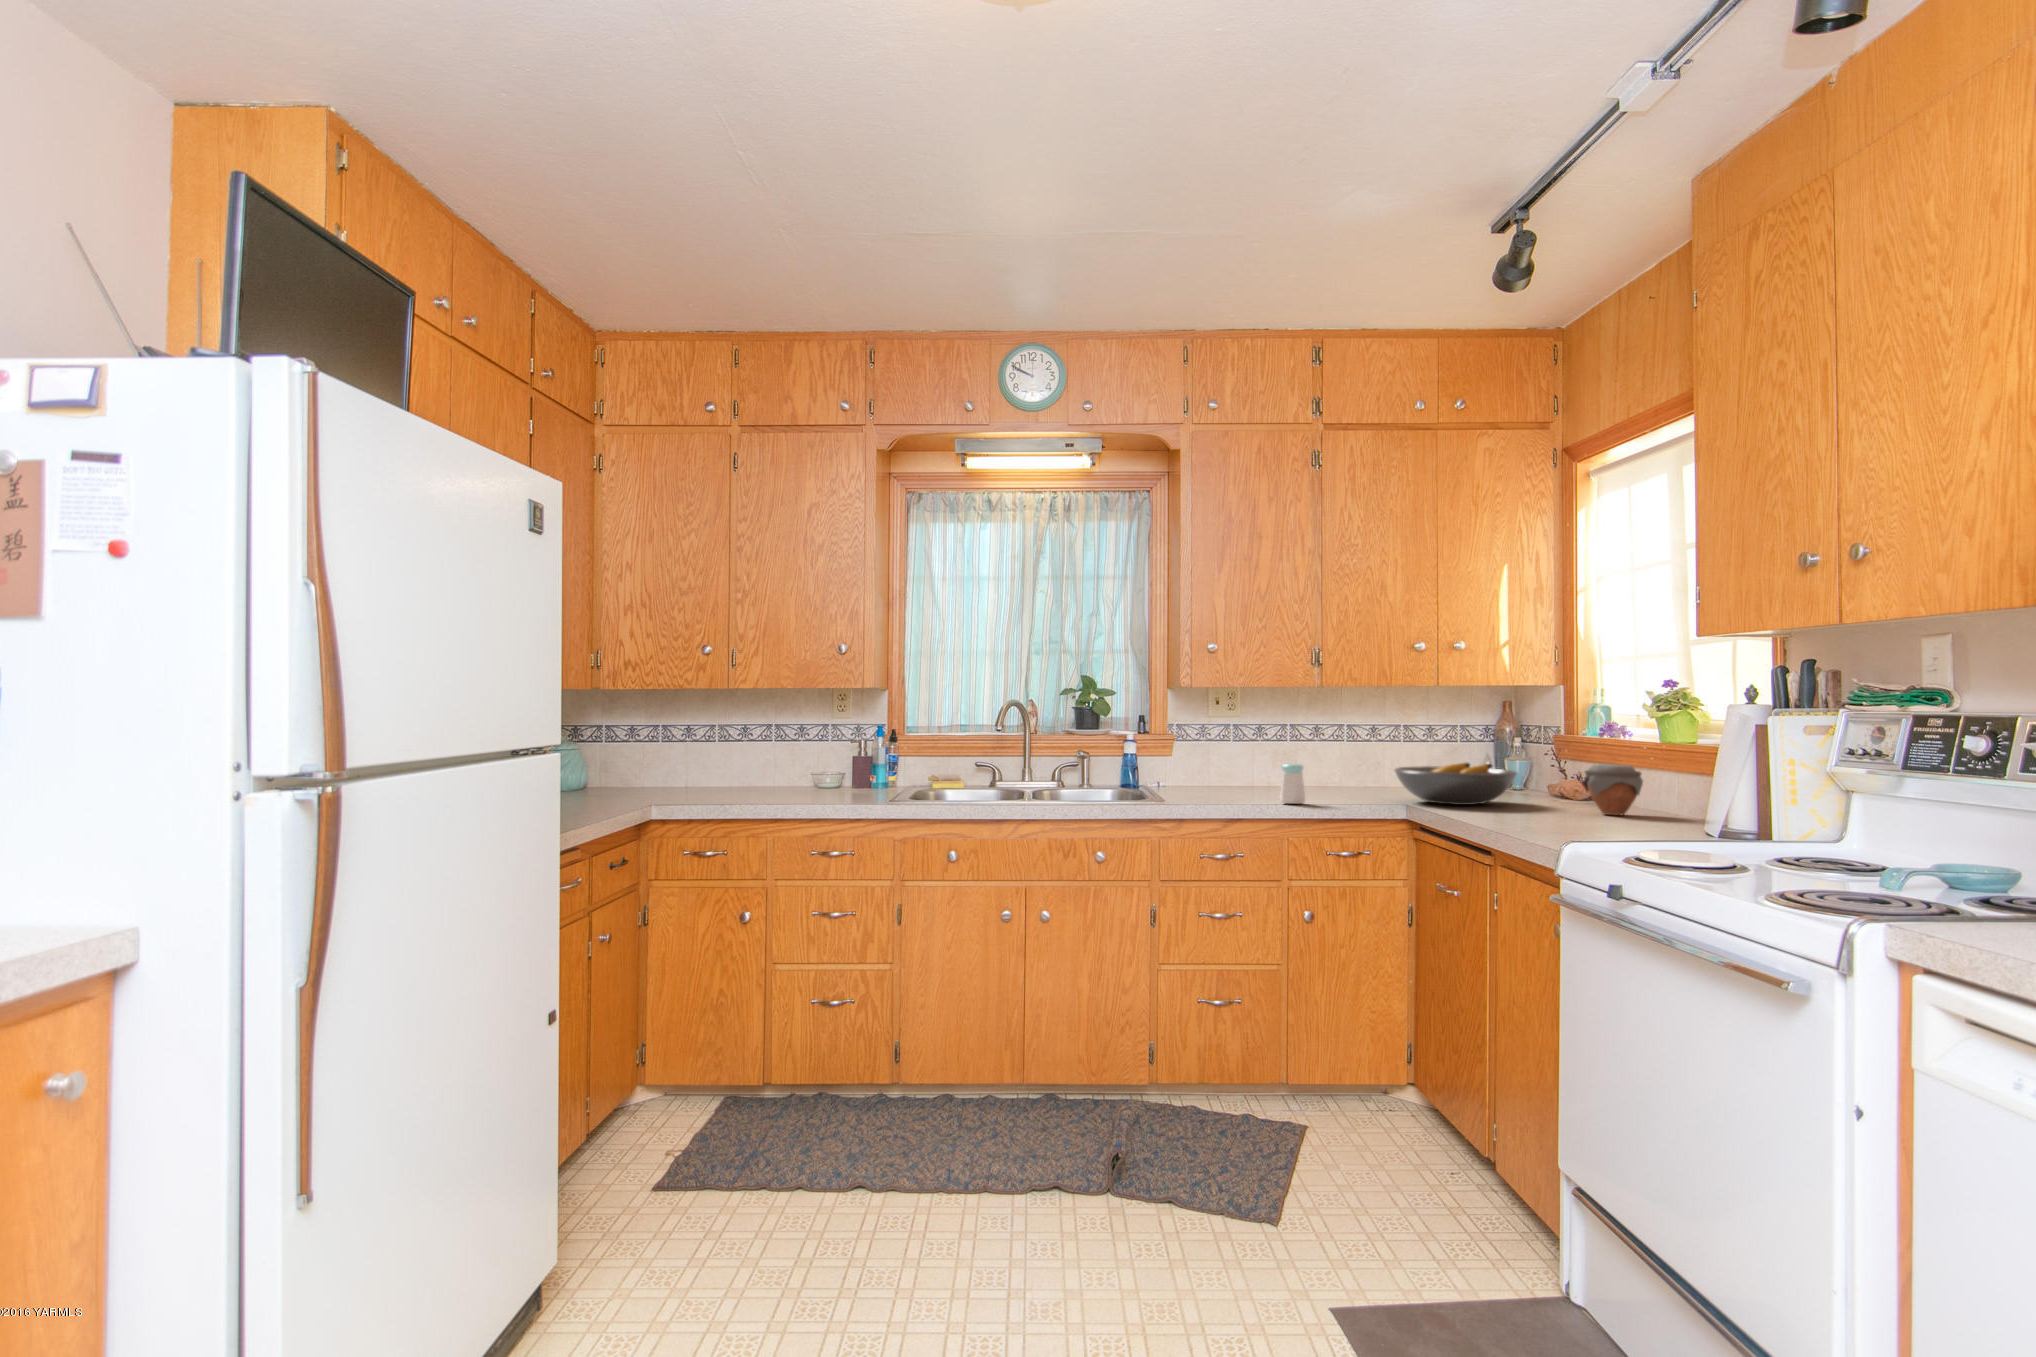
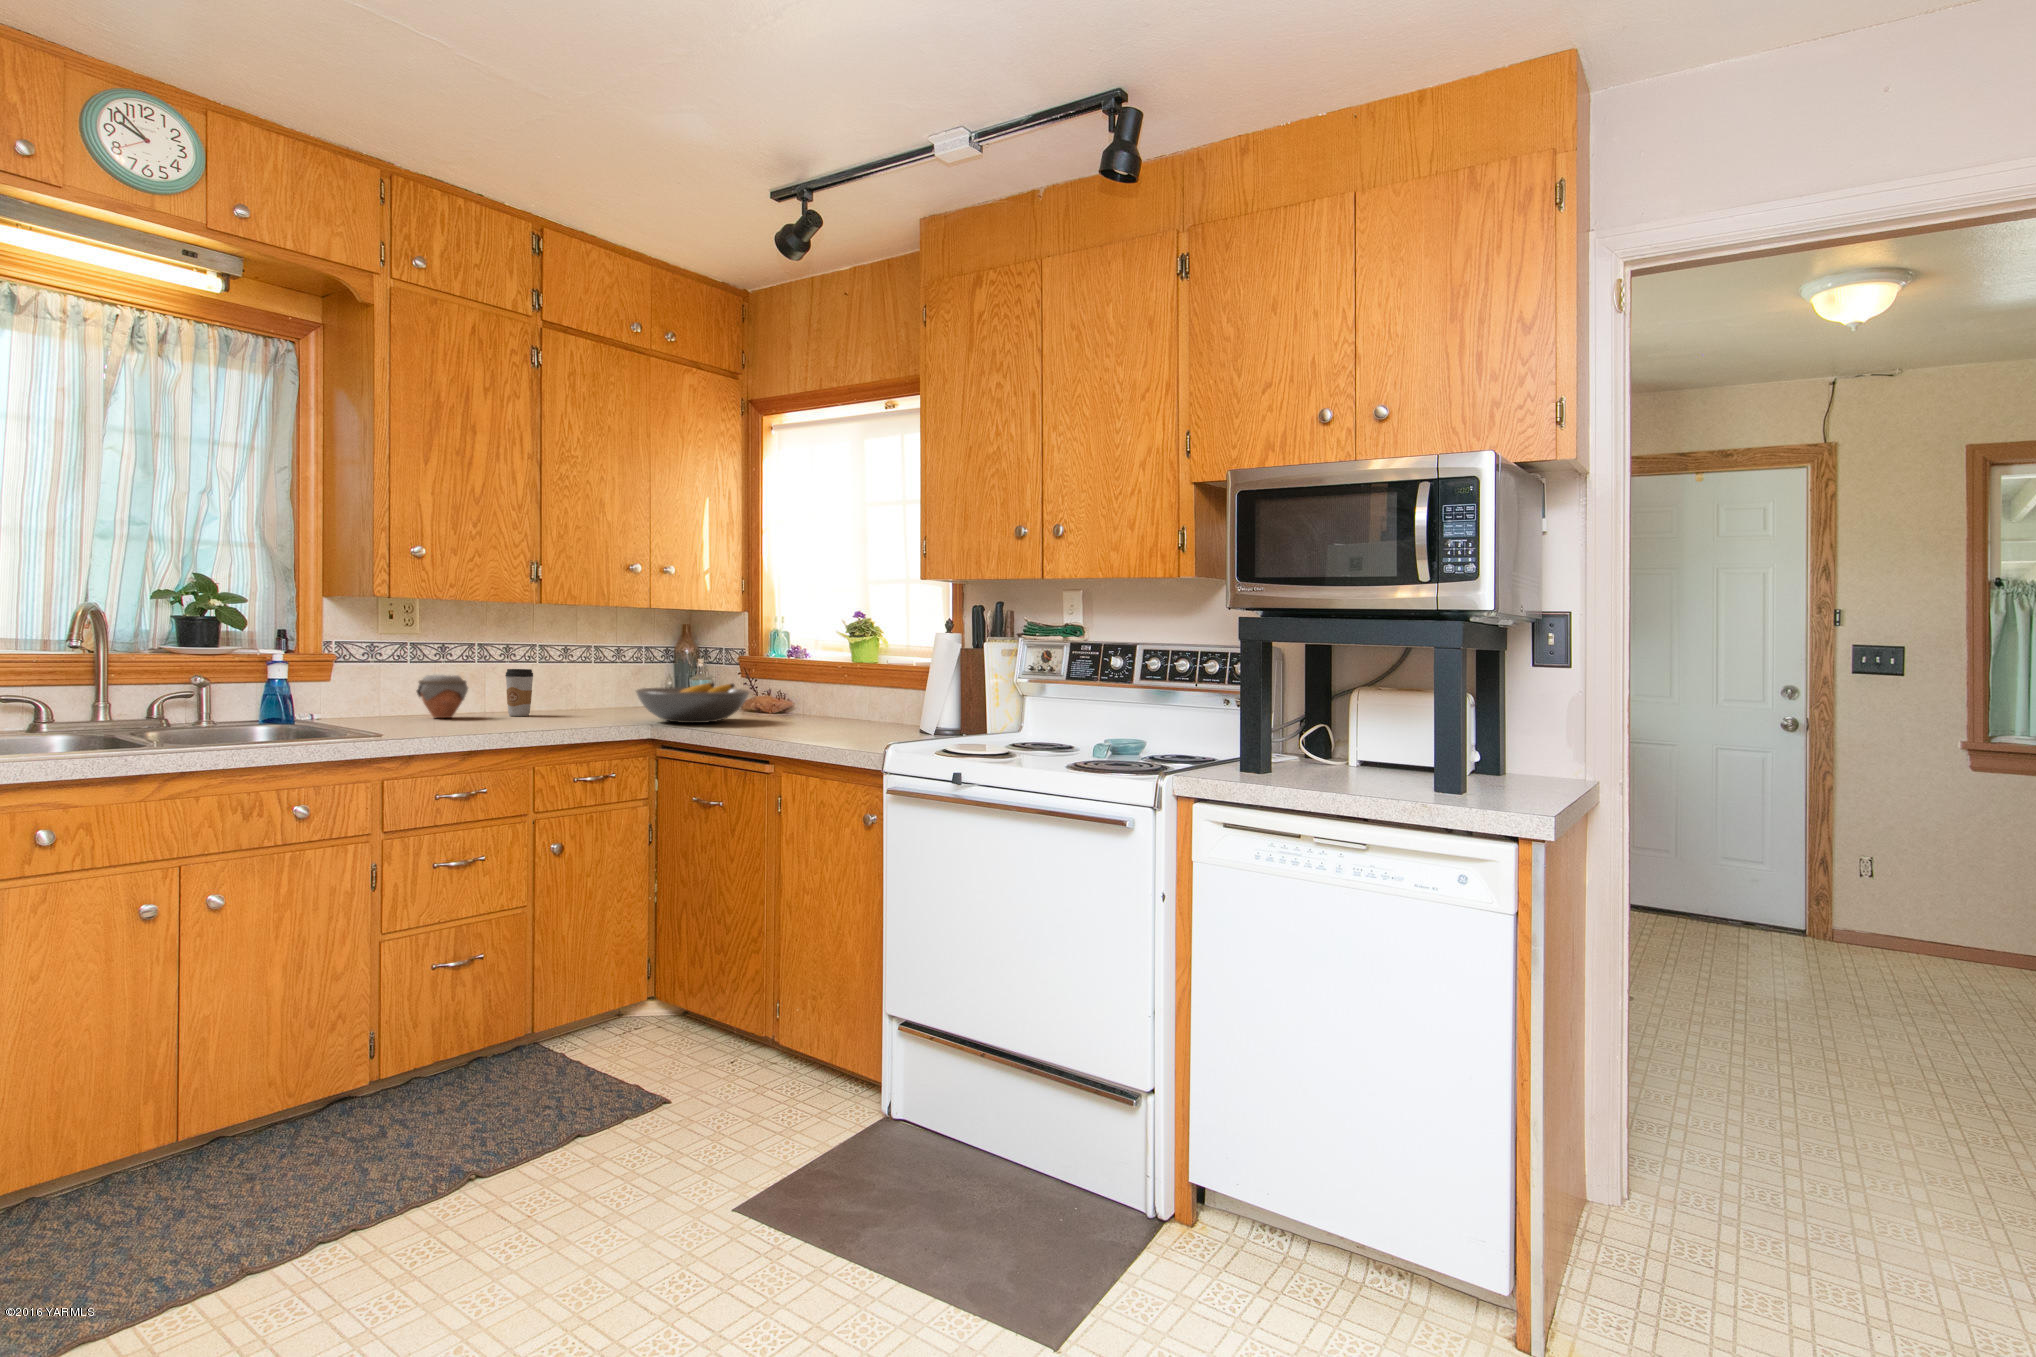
coffee cup: none [1306,746,1330,789] -> present [505,669,533,716]
salt shaker: present [1280,763,1305,804] -> none [532,688,562,731]
jar: present [1582,764,1643,815] -> present [417,675,468,718]

